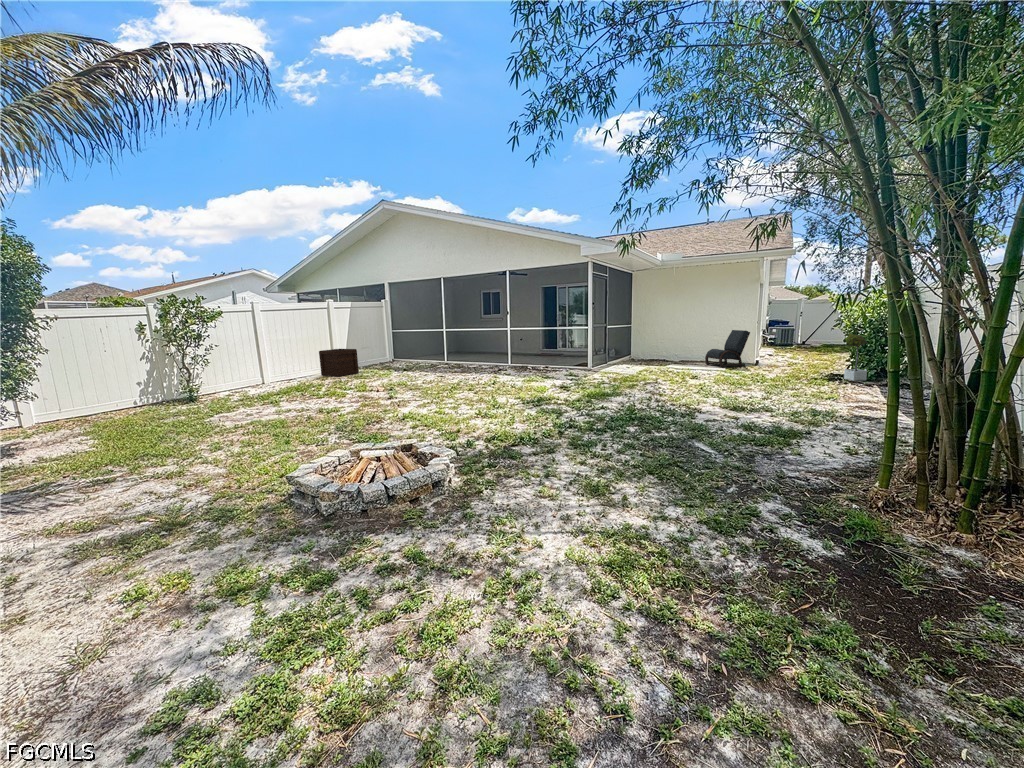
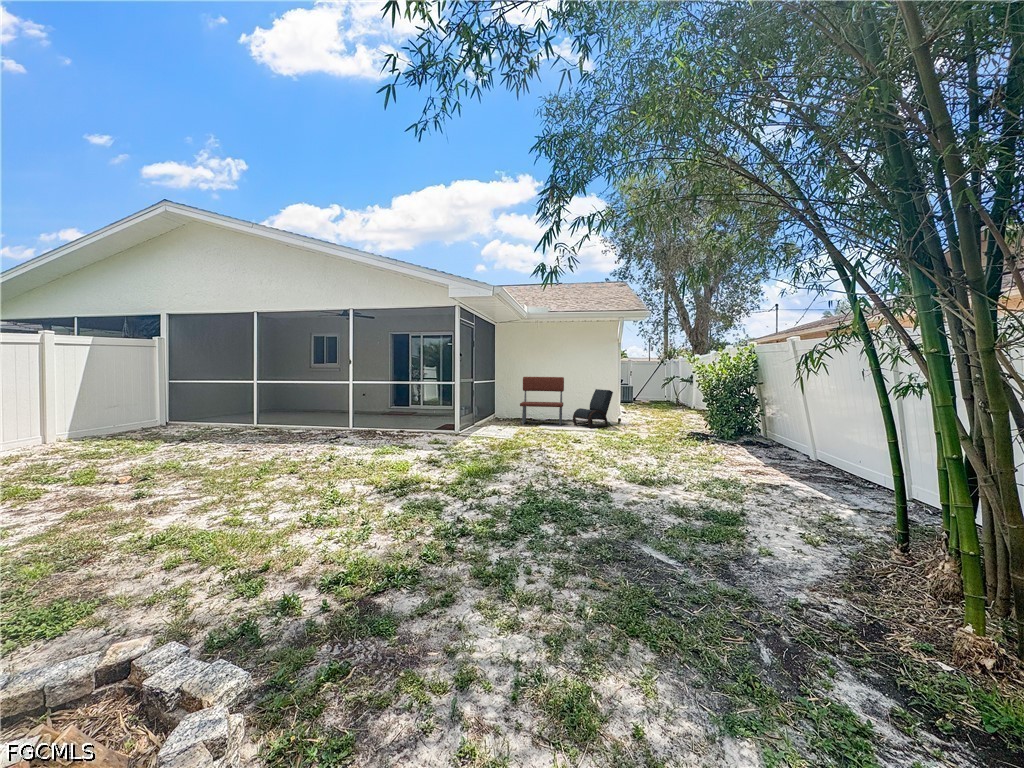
bench: none [652,319,698,365] -> present [520,377,564,425]
potted tree: present [844,334,868,381] -> none [701,395,722,441]
wooden crate: present [319,349,359,377] -> none [8,409,94,456]

